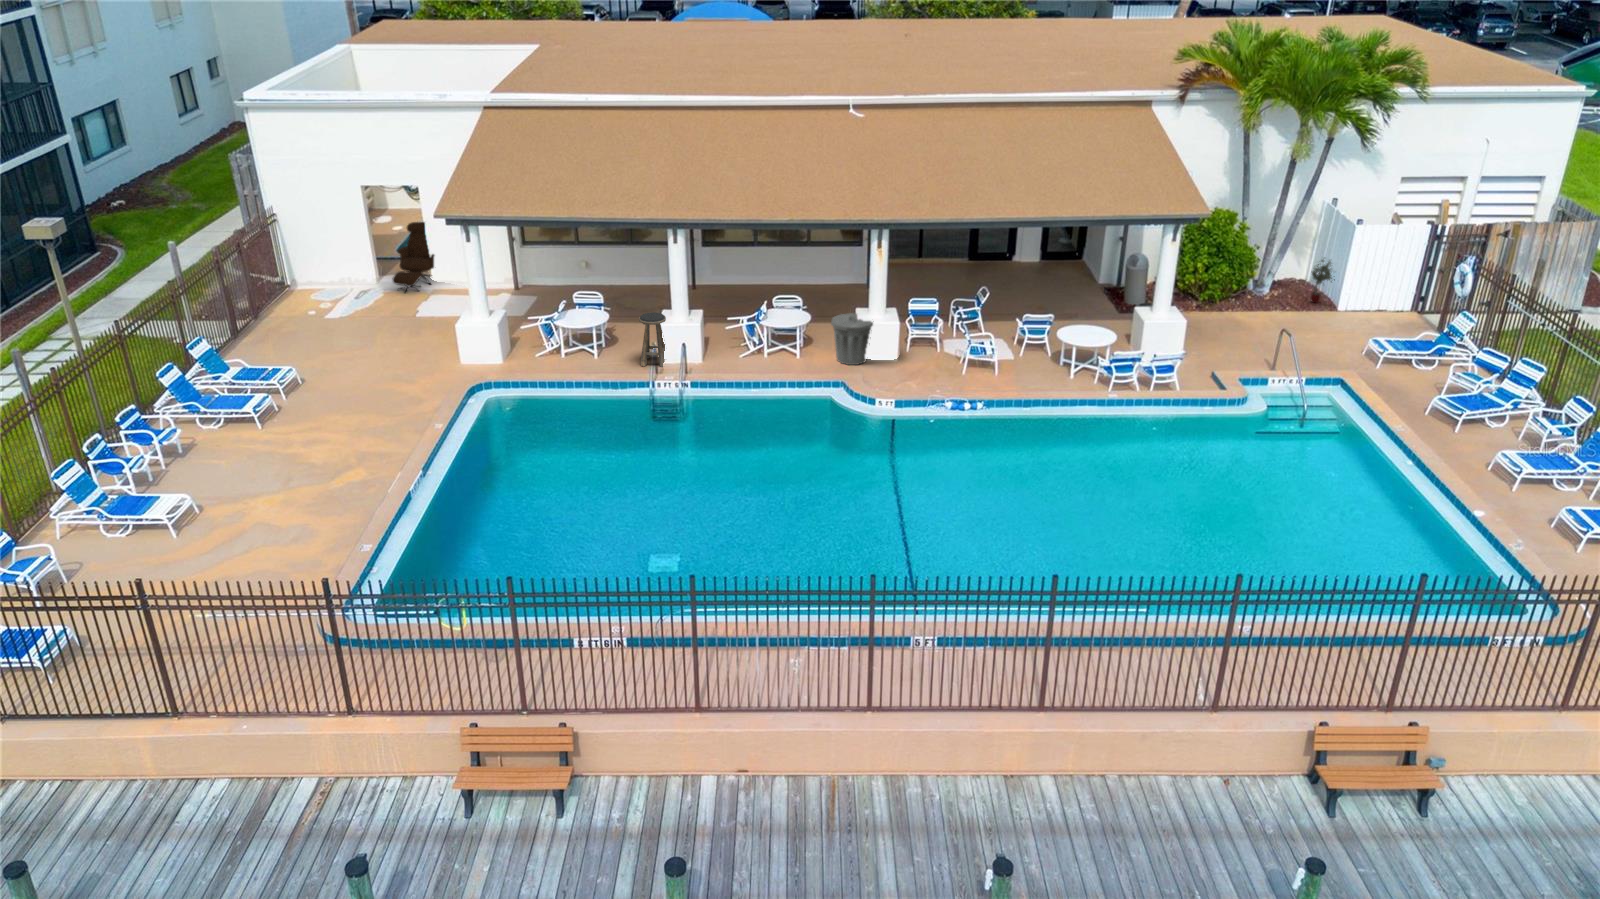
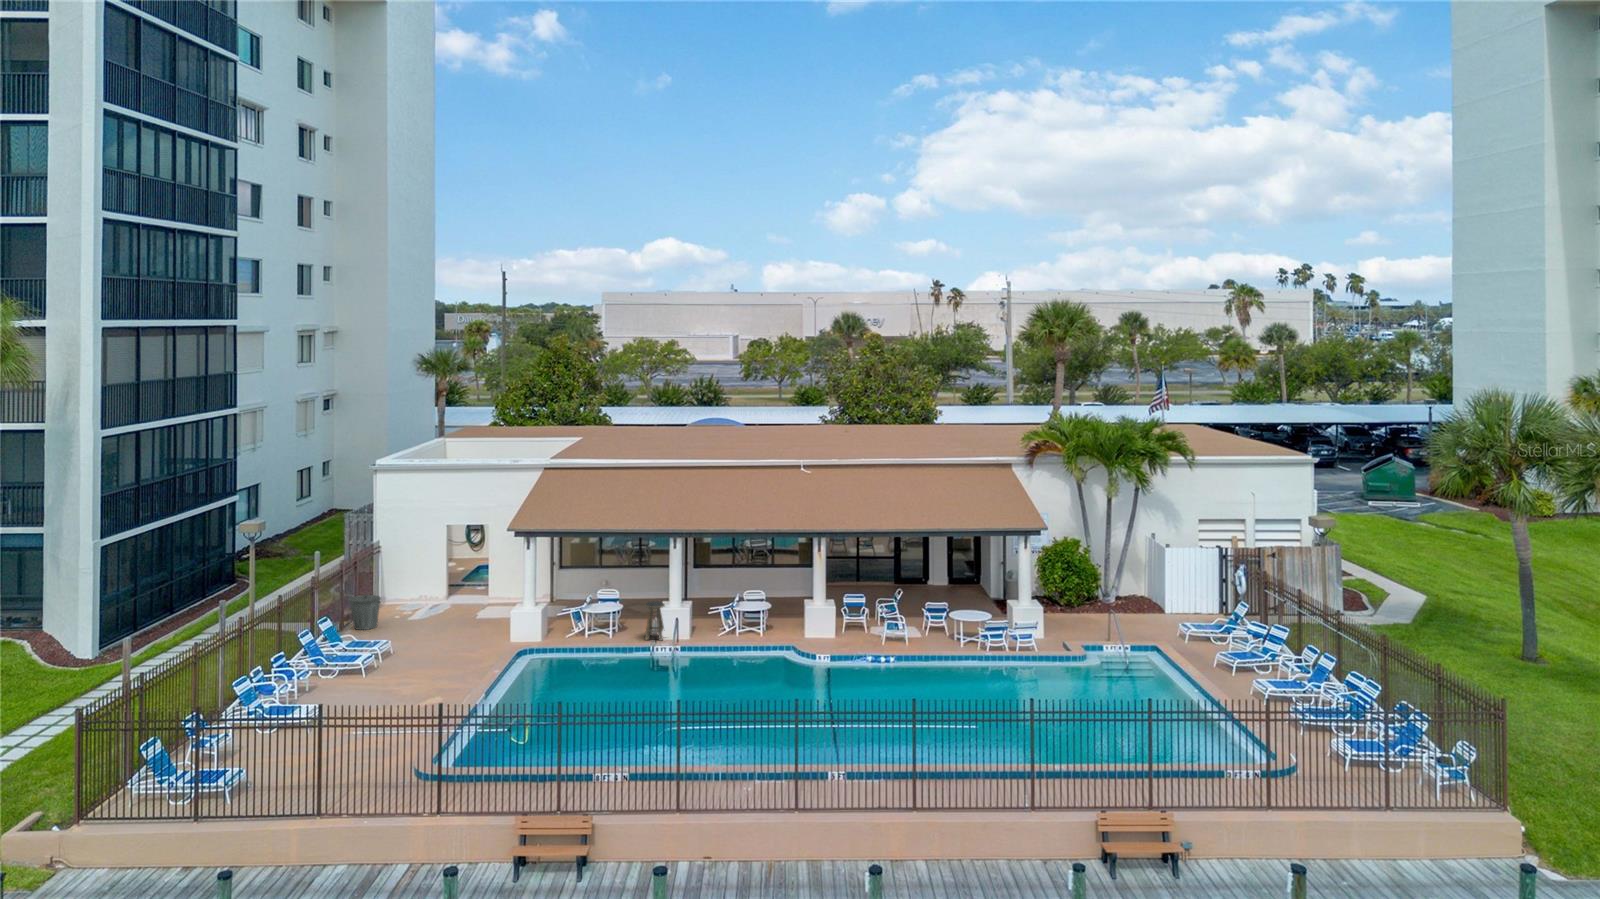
lounge chair: present [392,222,435,291] -> none [462,552,501,601]
potted tree: present [1310,260,1335,303] -> none [1141,574,1161,609]
trash can: present [831,313,873,365] -> present [349,595,381,630]

